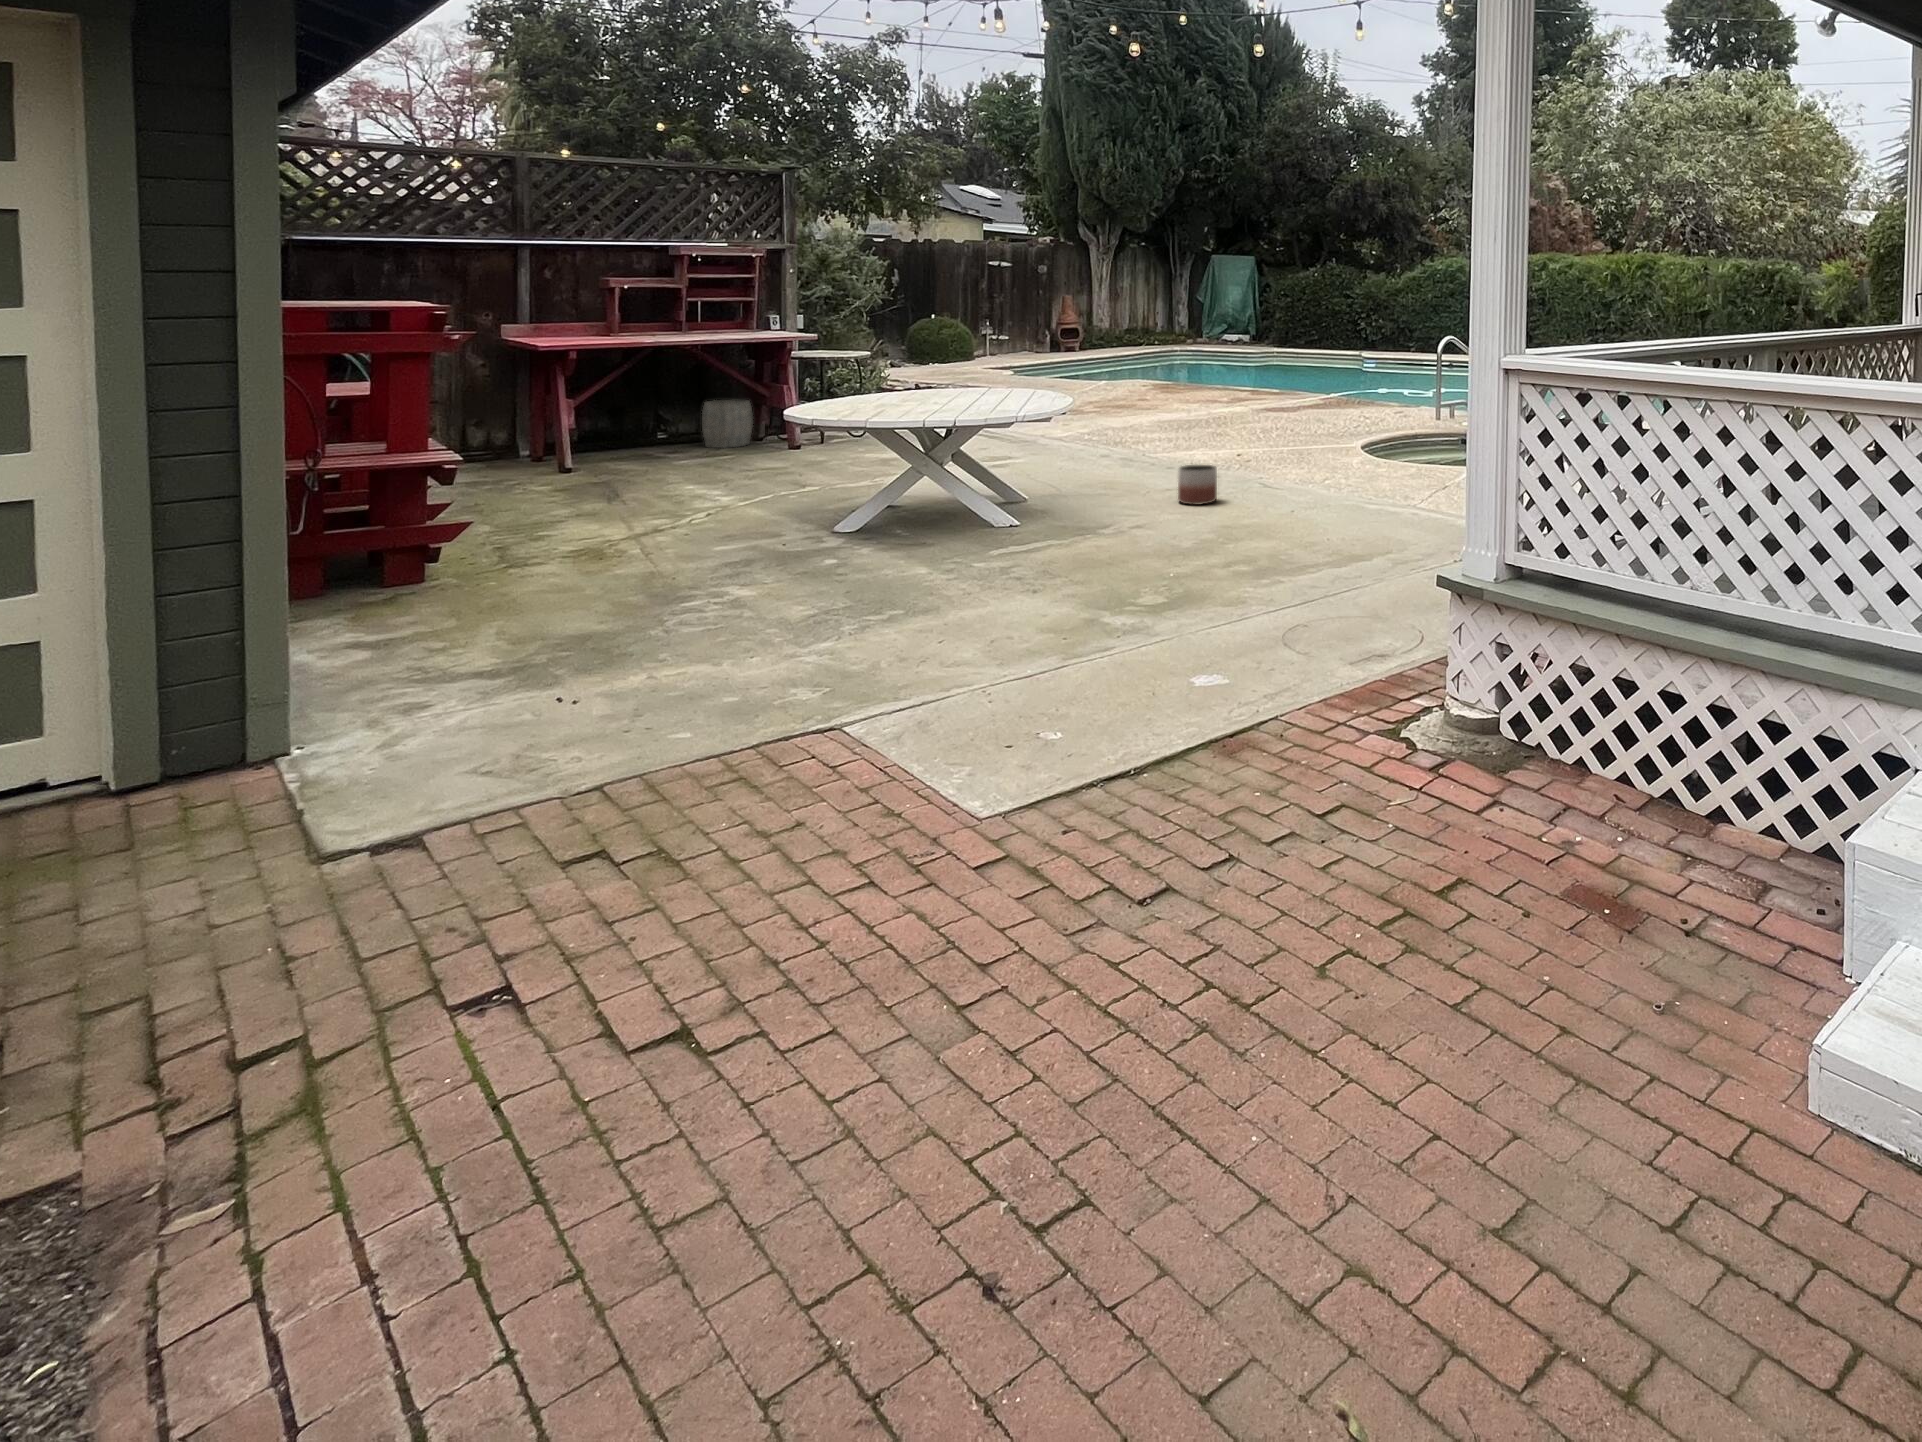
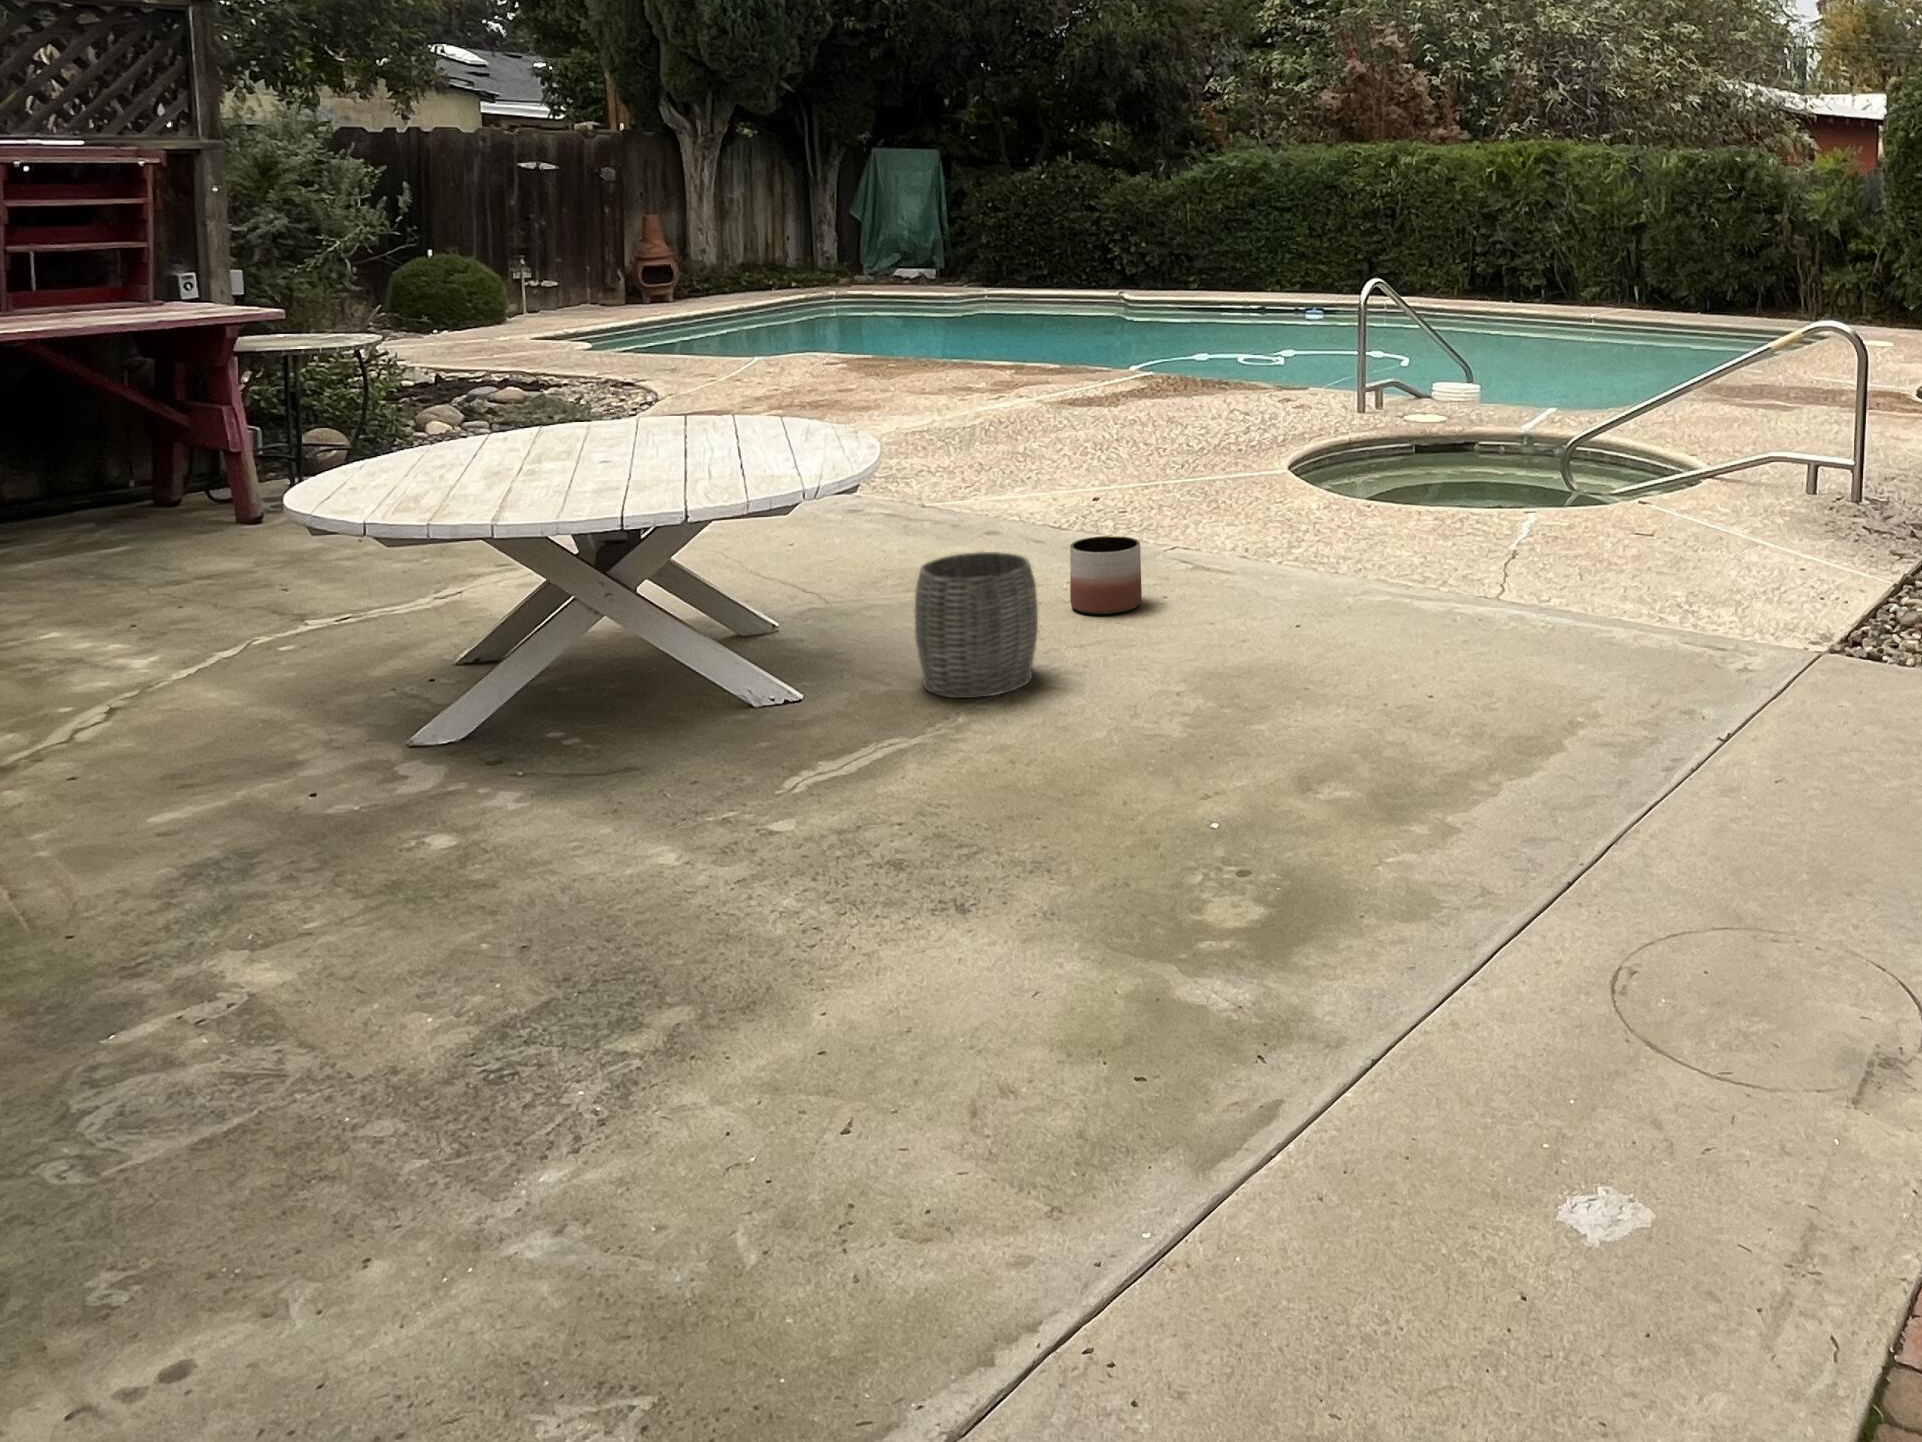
woven basket: present [702,400,753,448] -> present [915,552,1038,698]

